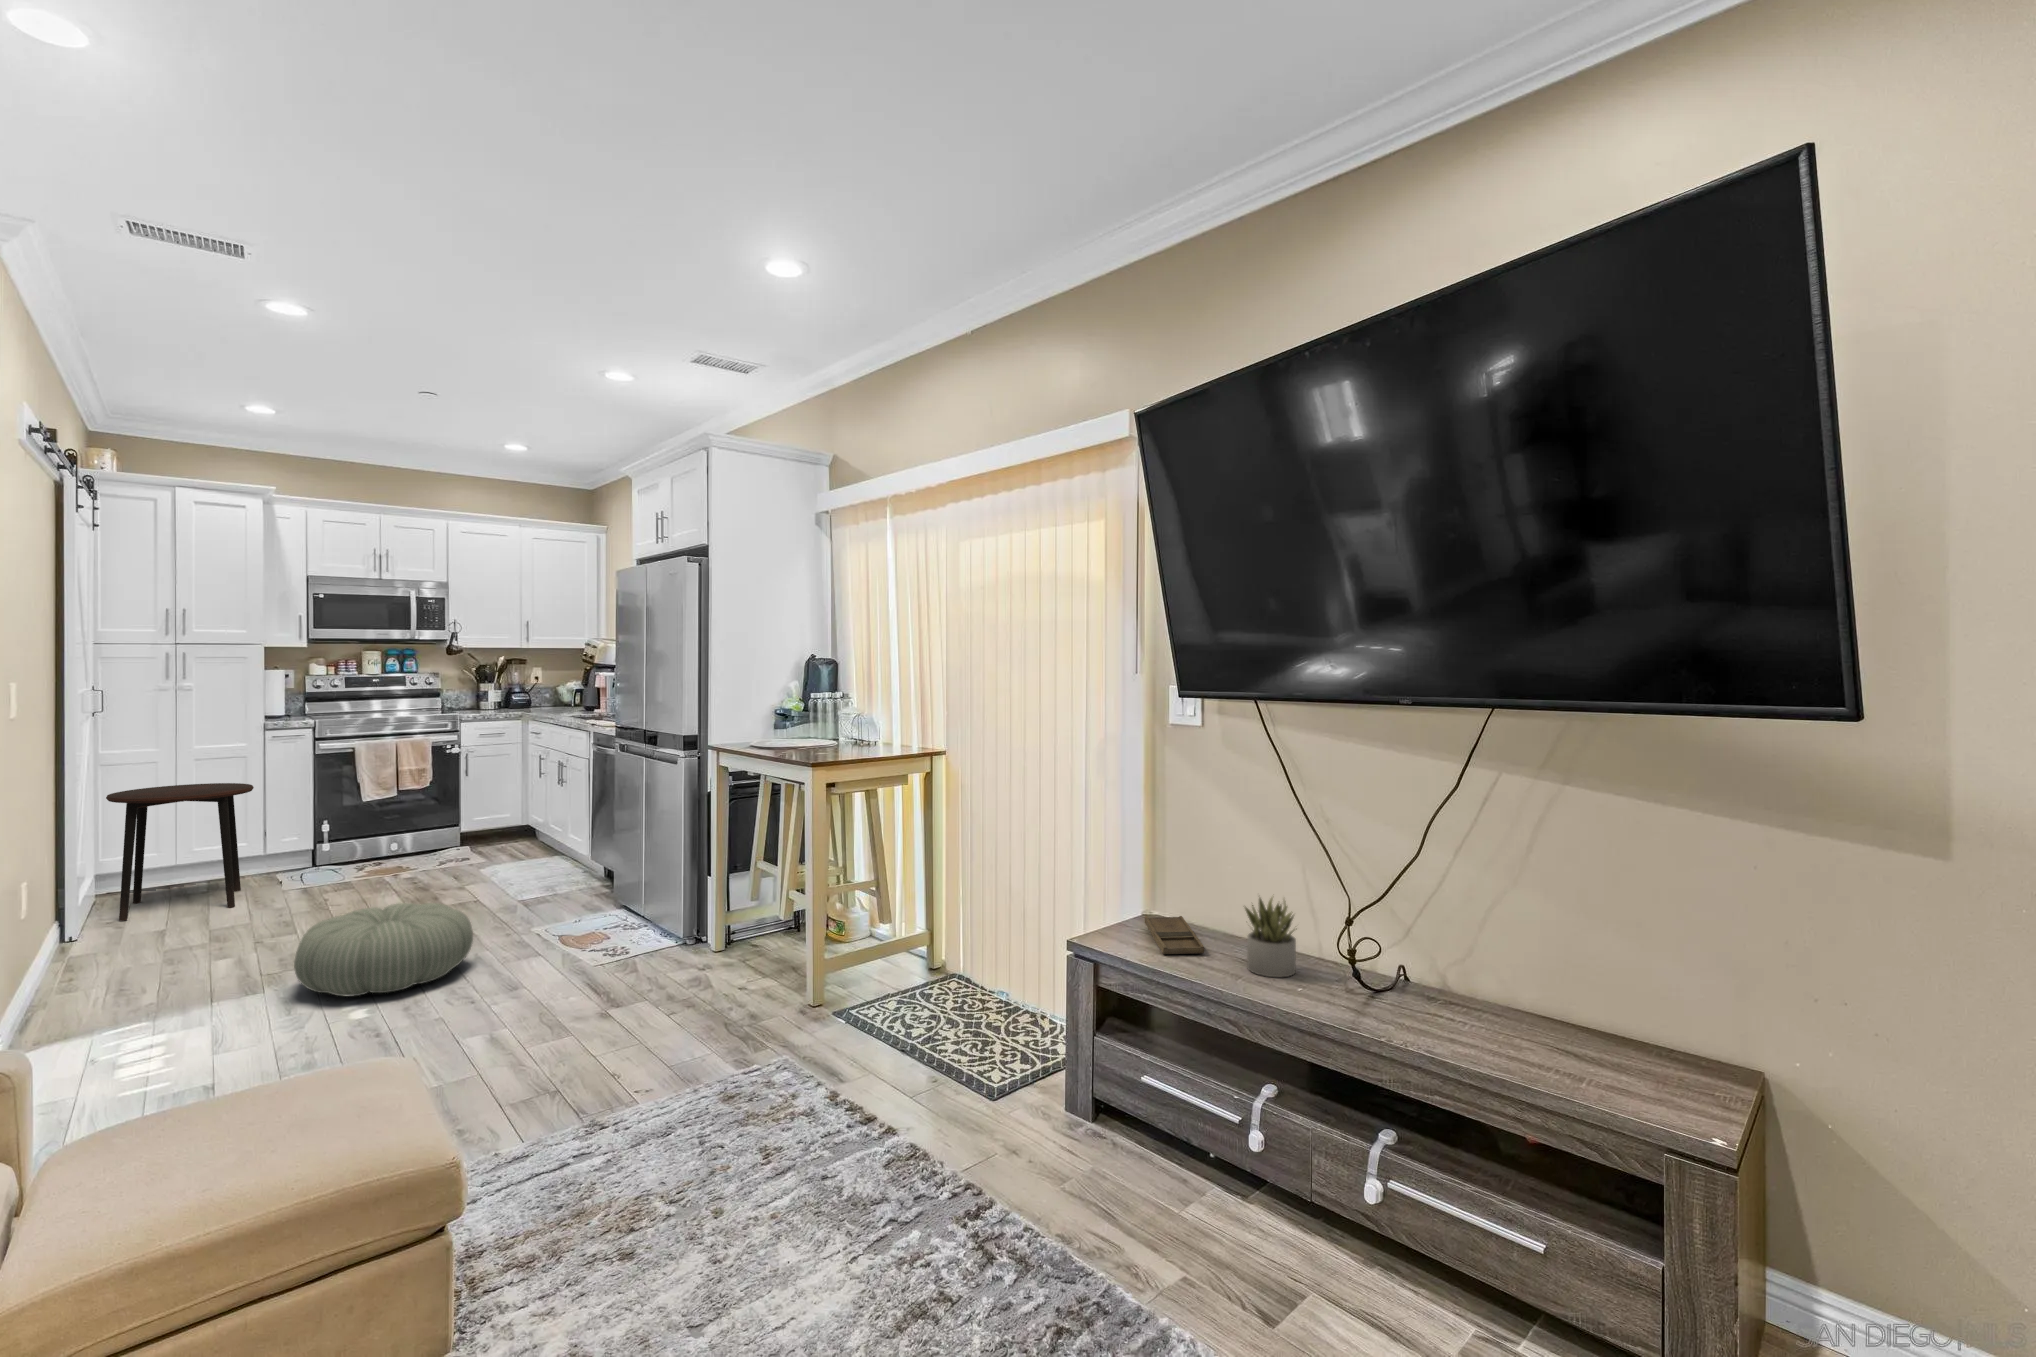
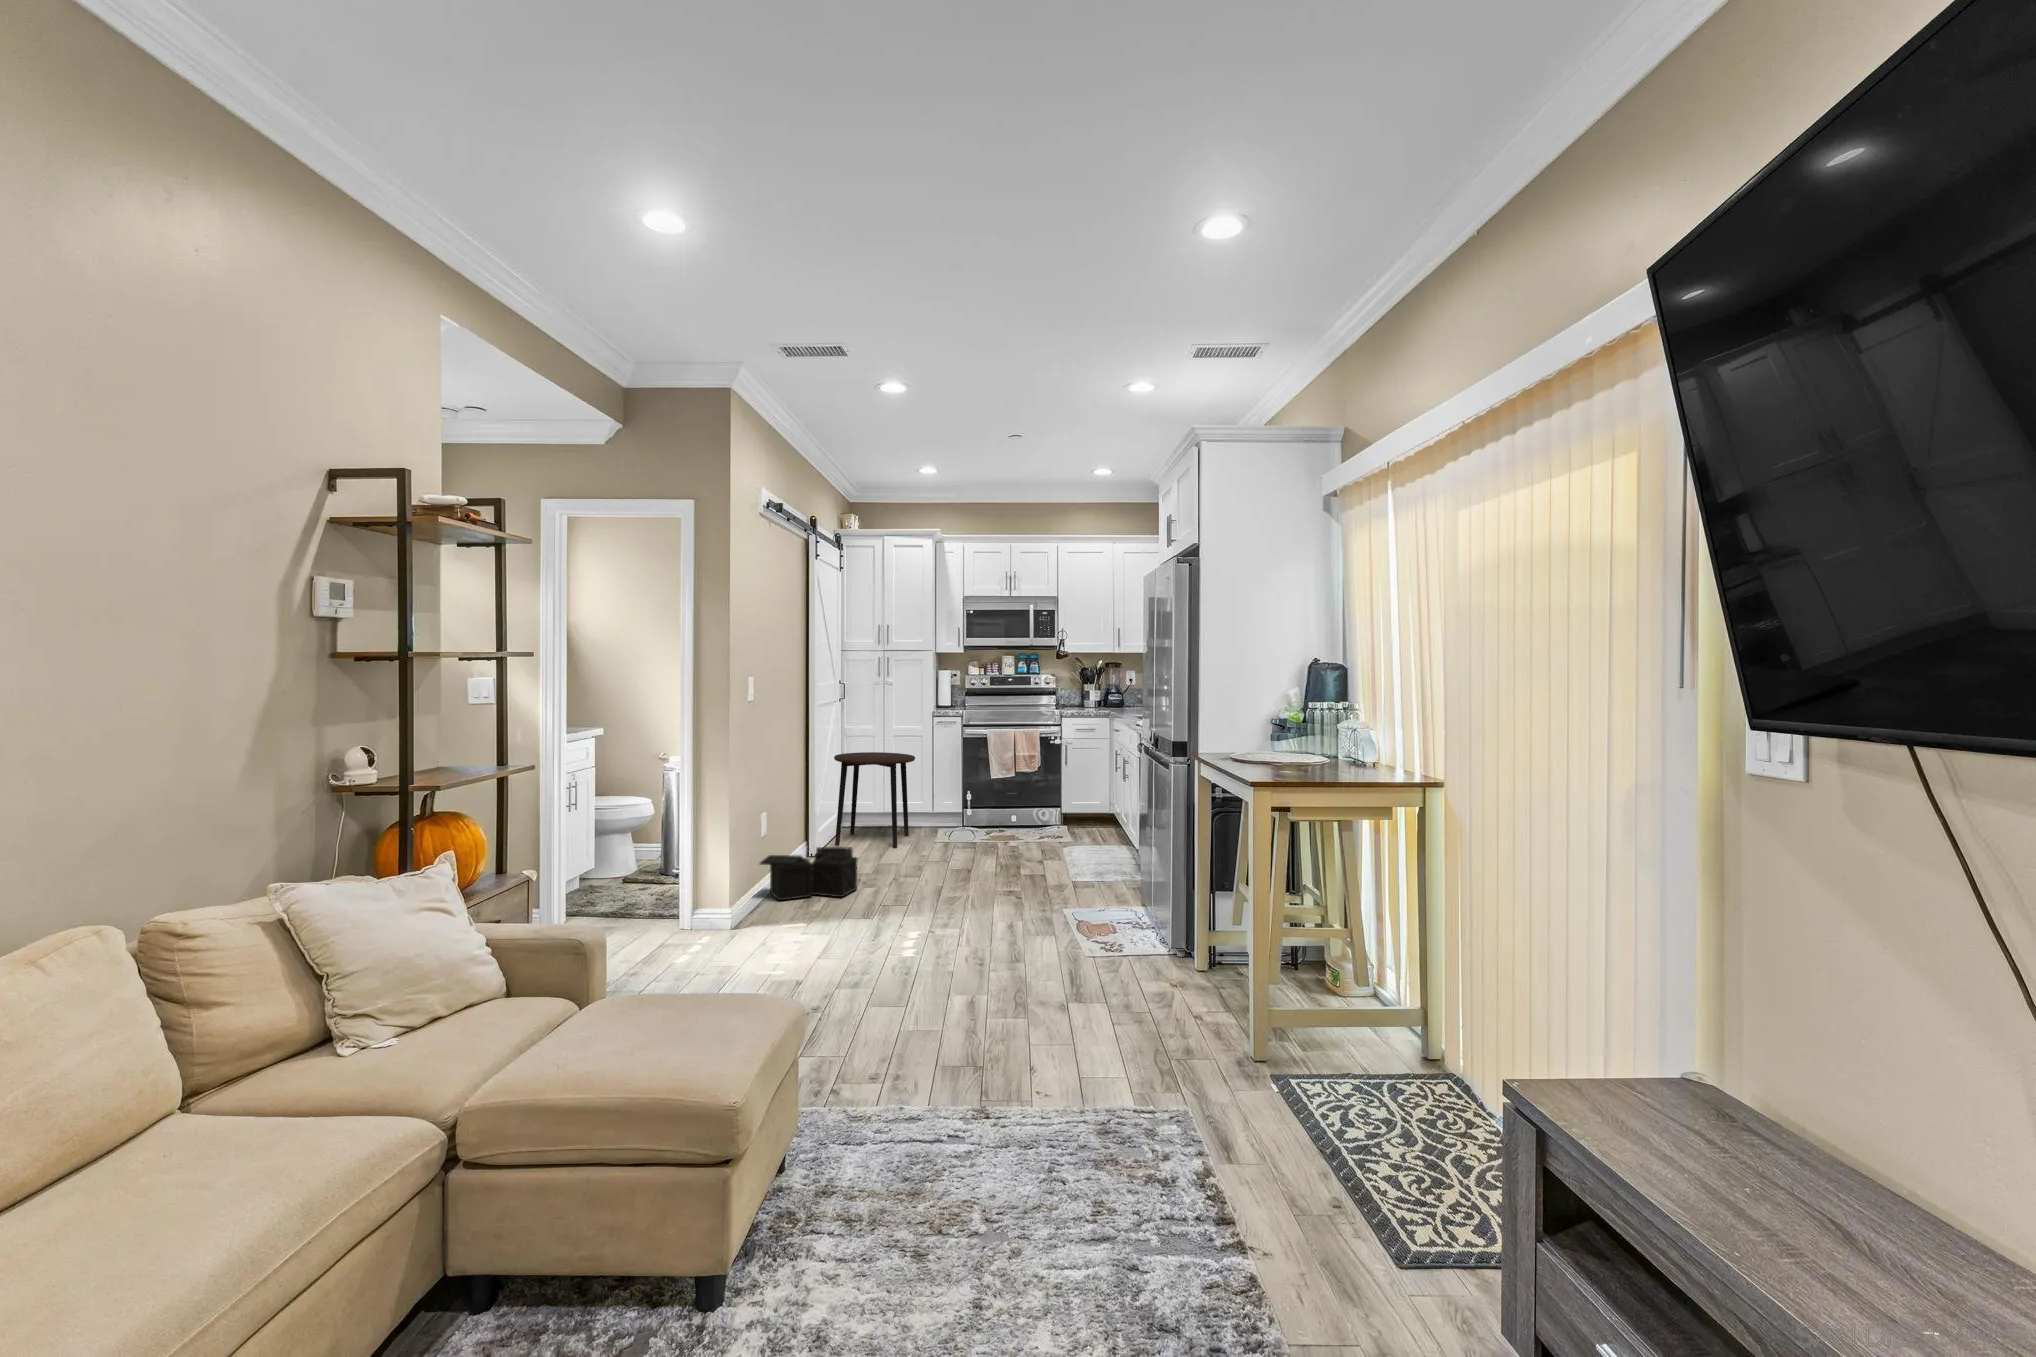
succulent plant: present [1245,897,1297,977] -> none [1817,1113,1955,1295]
pouf: present [294,903,473,996] -> none [879,866,1003,939]
storage bin: none [40,913,223,1005] -> present [760,847,860,900]
tray: present [1145,916,1204,954] -> none [1658,1084,1746,1182]

